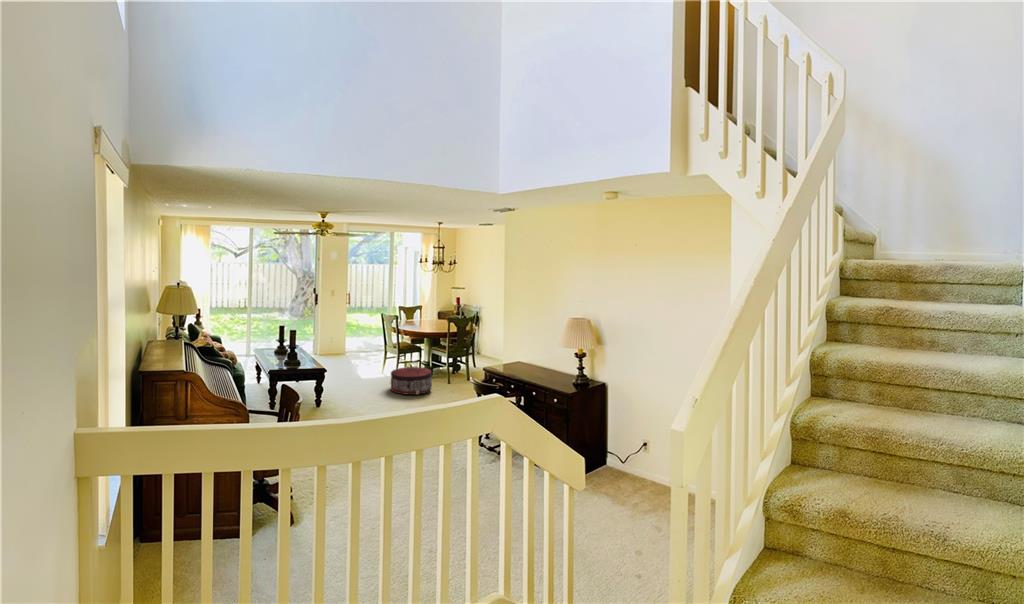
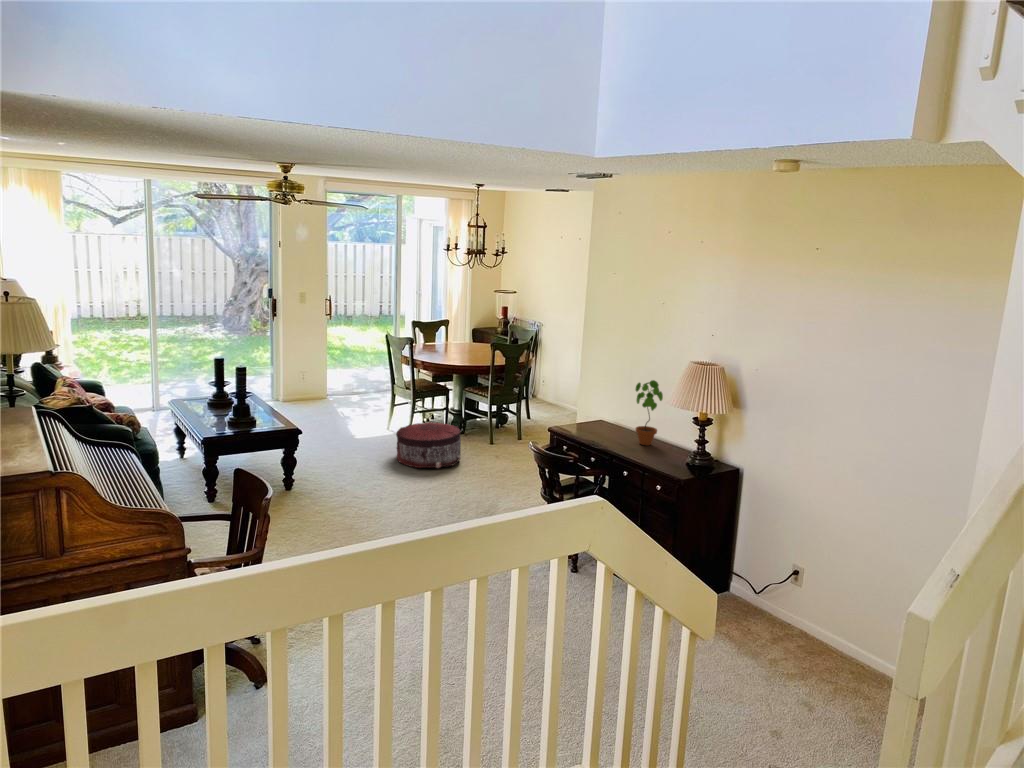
potted plant: none [541,333,556,371] -> present [636,380,663,445]

